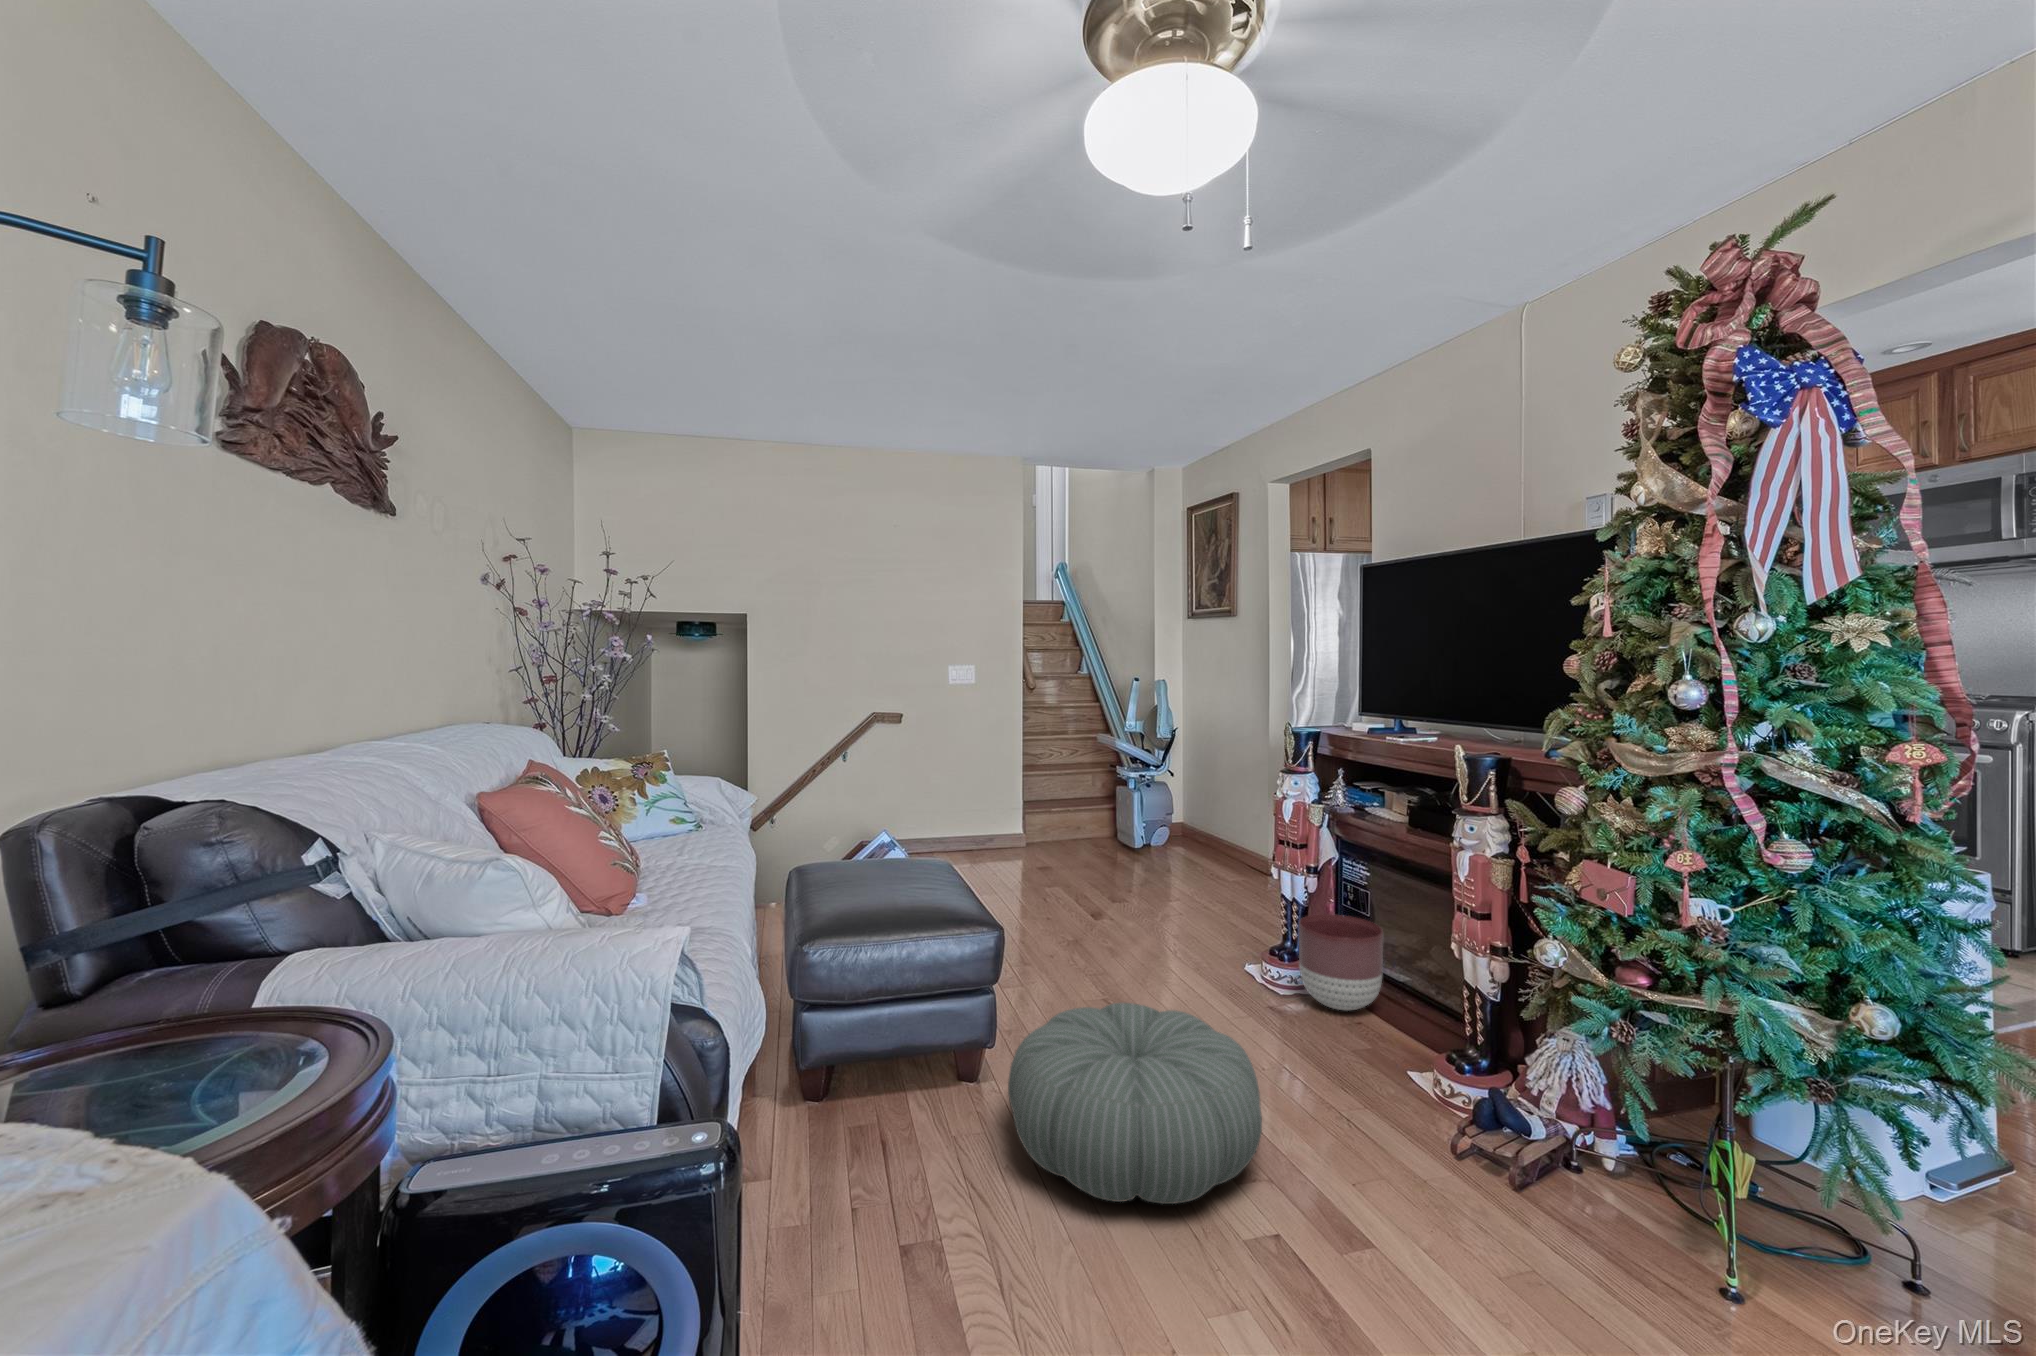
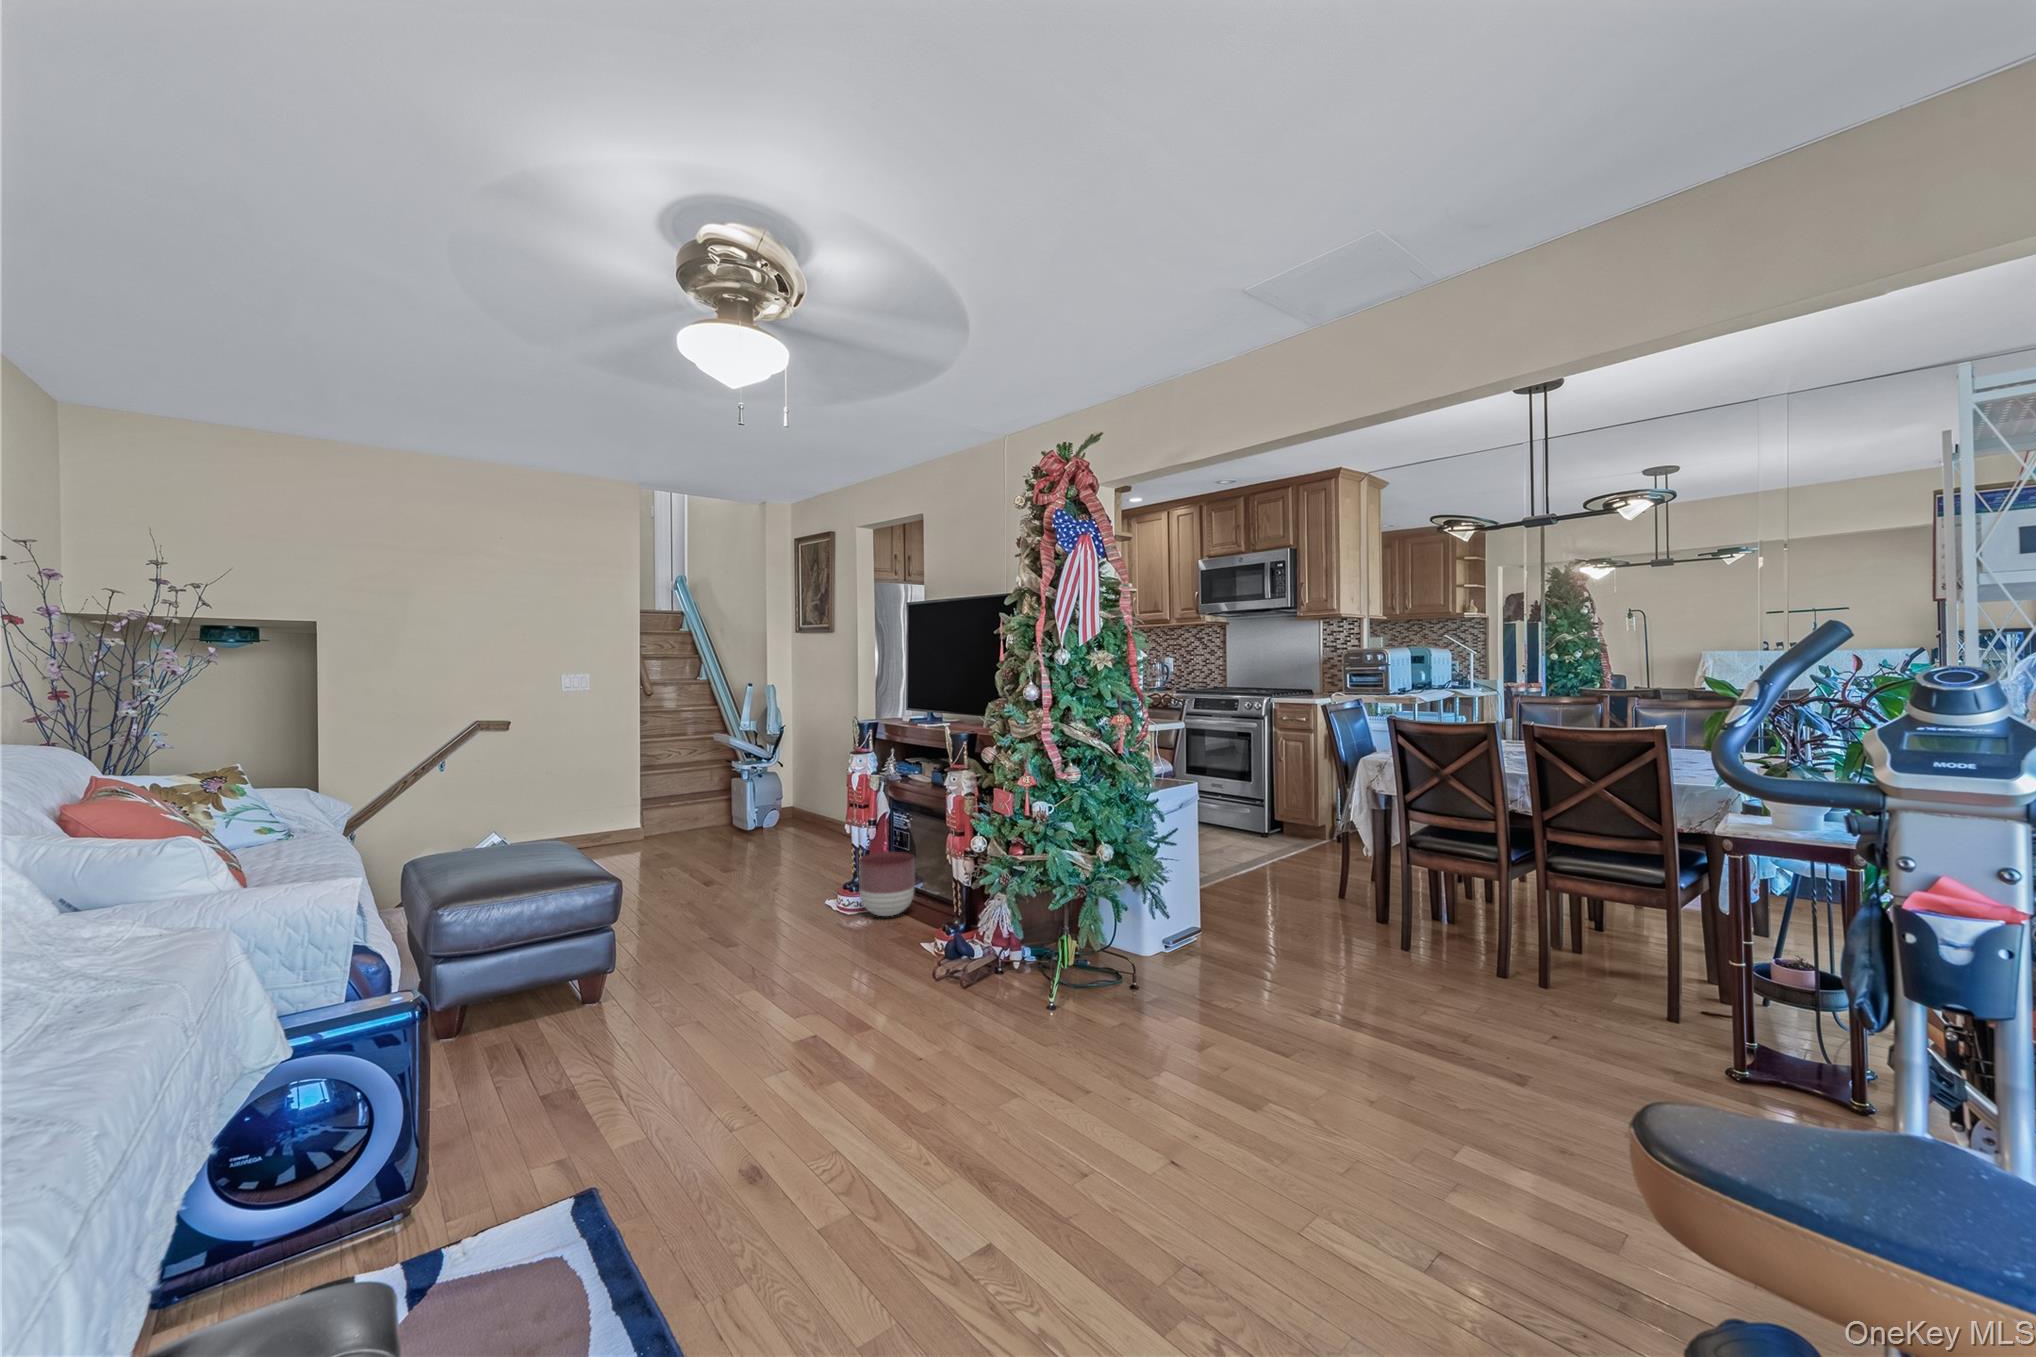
pouf: present [1008,1003,1262,1204] -> none [625,921,811,1043]

